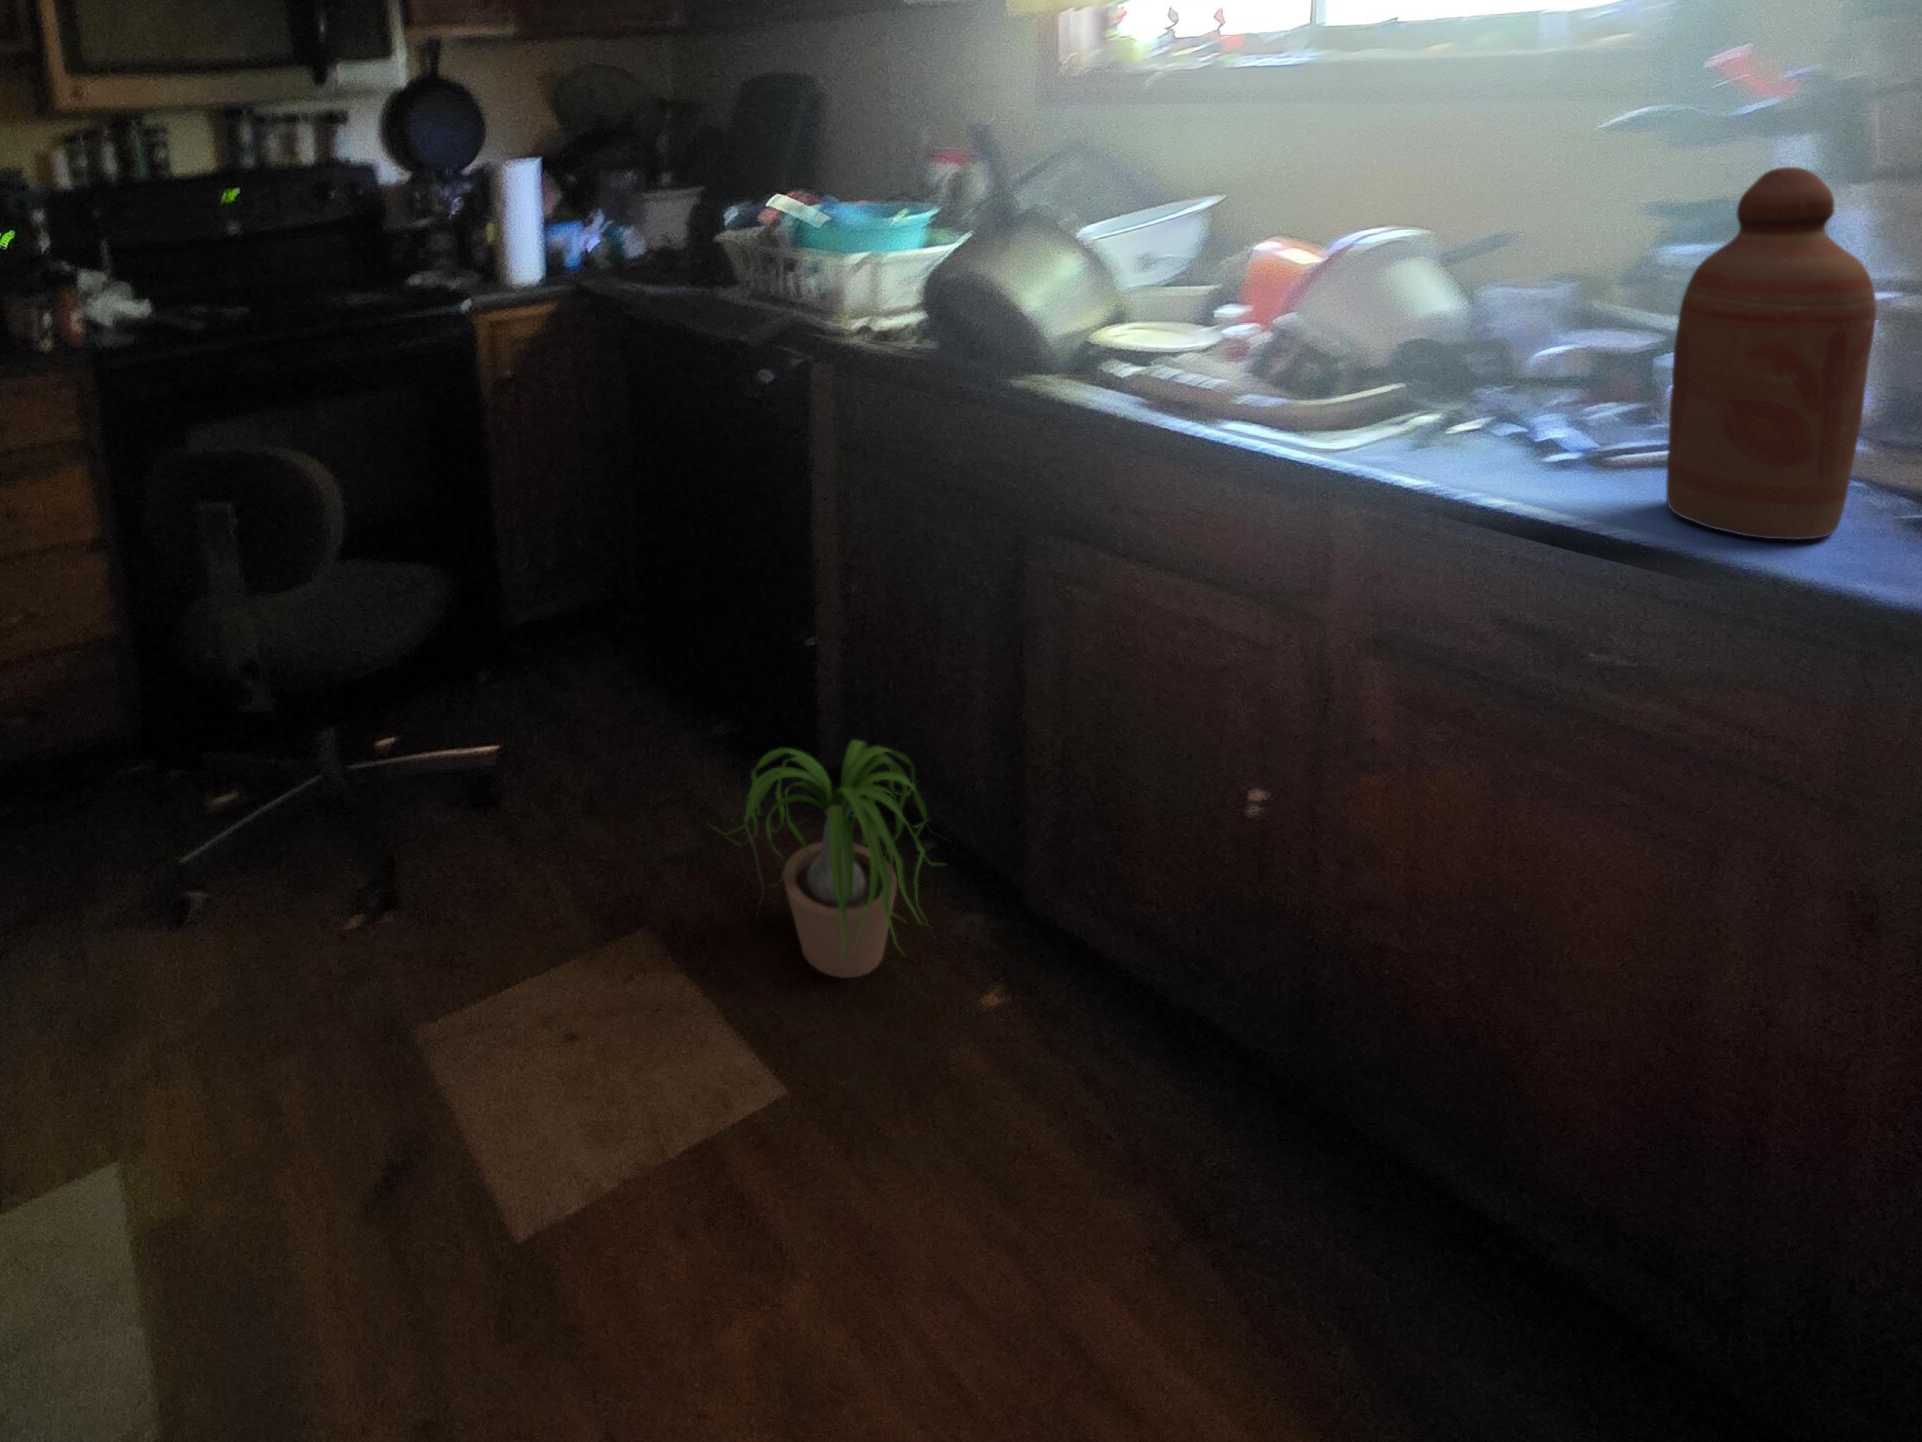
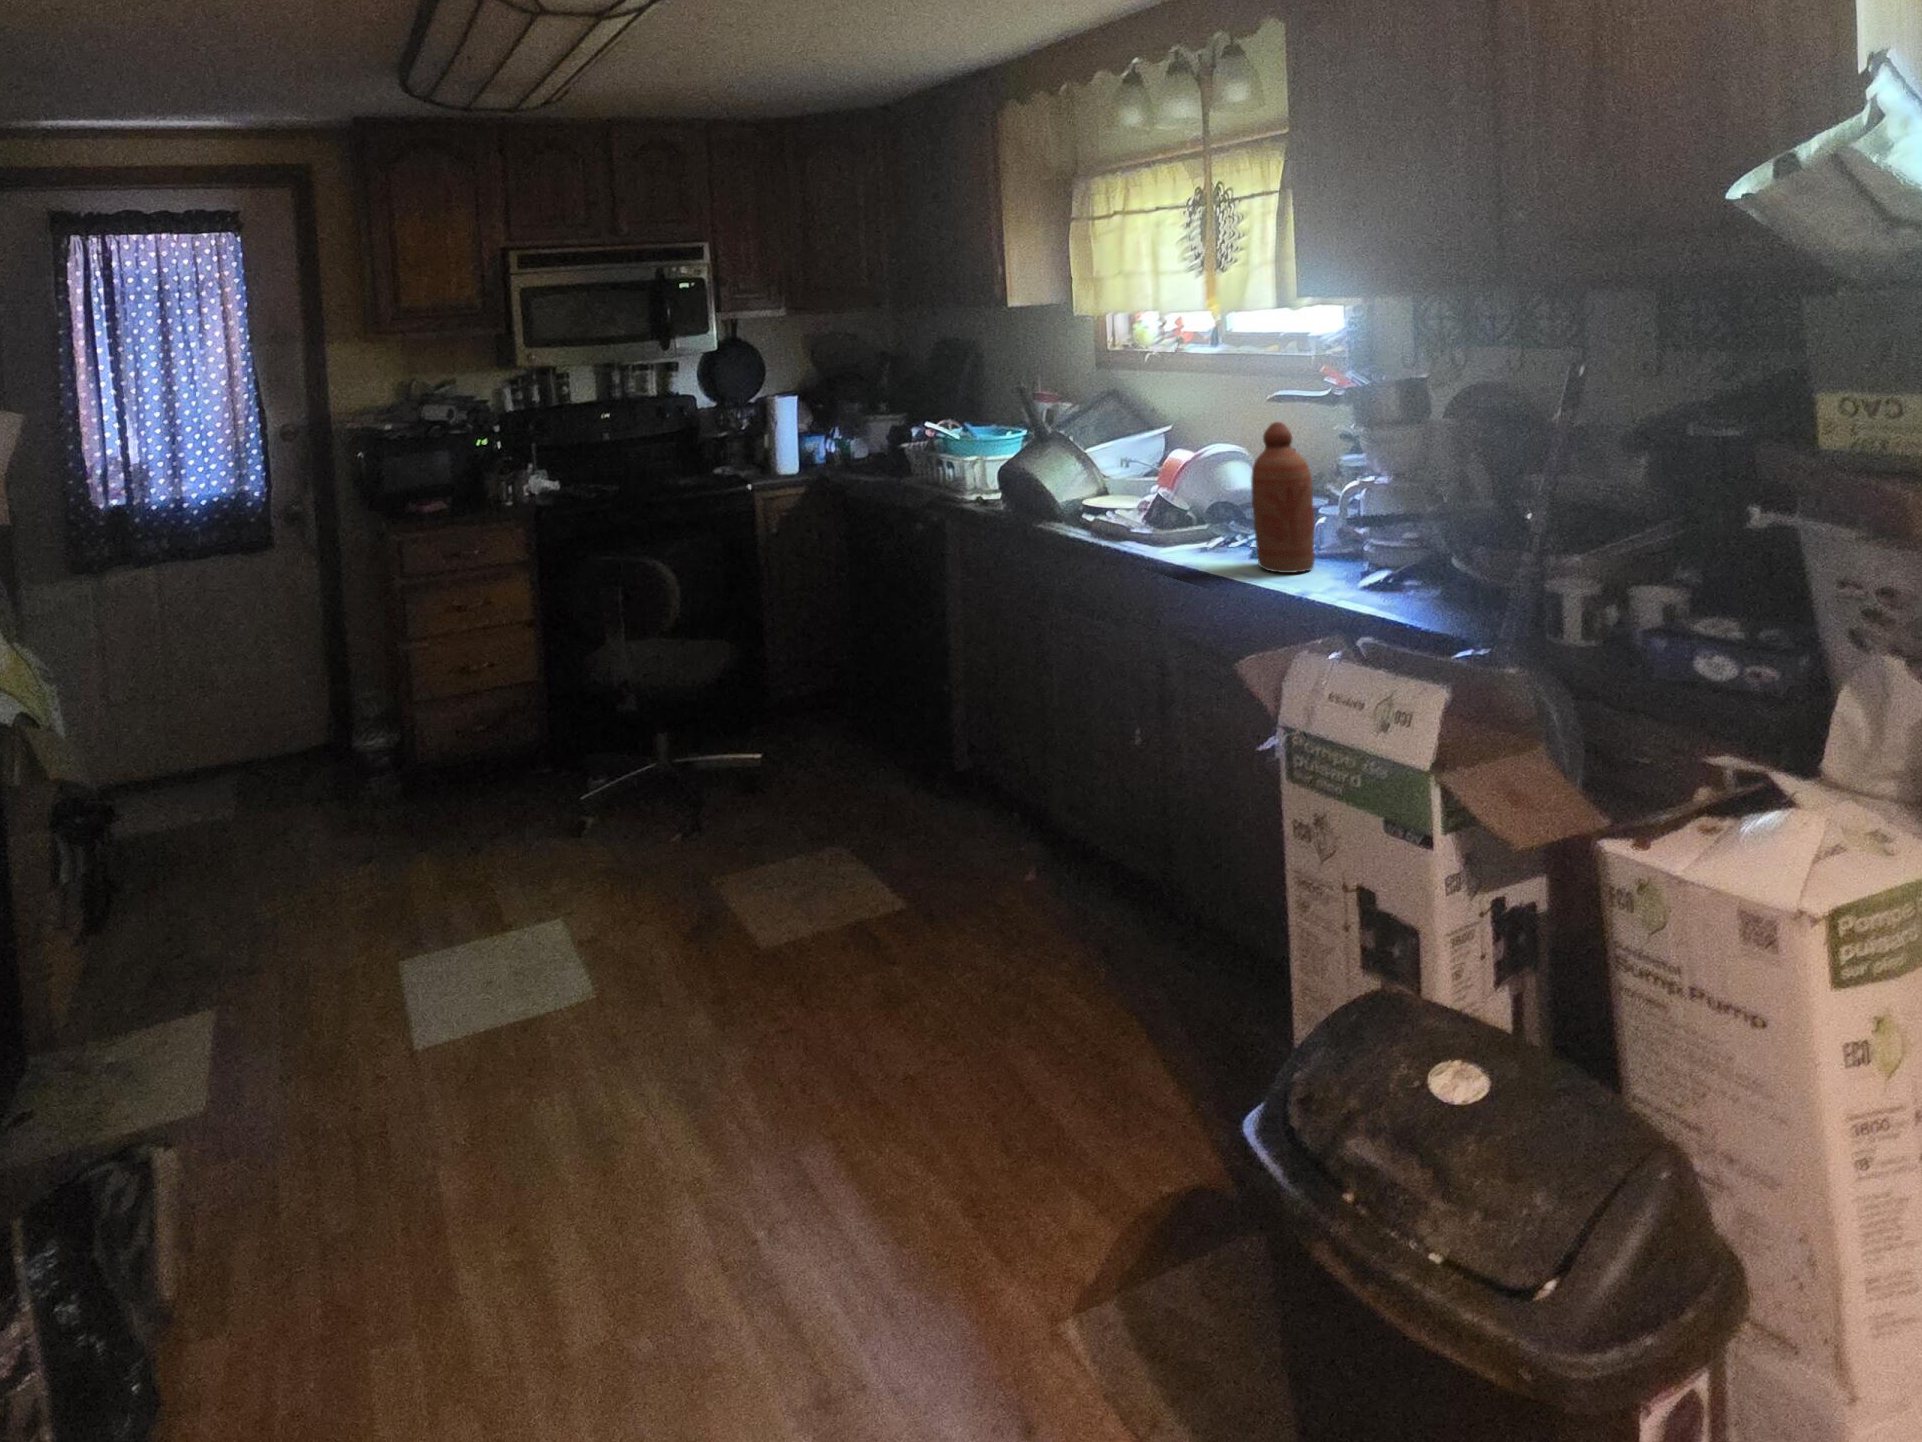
potted plant: present [726,740,927,978] -> none [880,727,1018,859]

